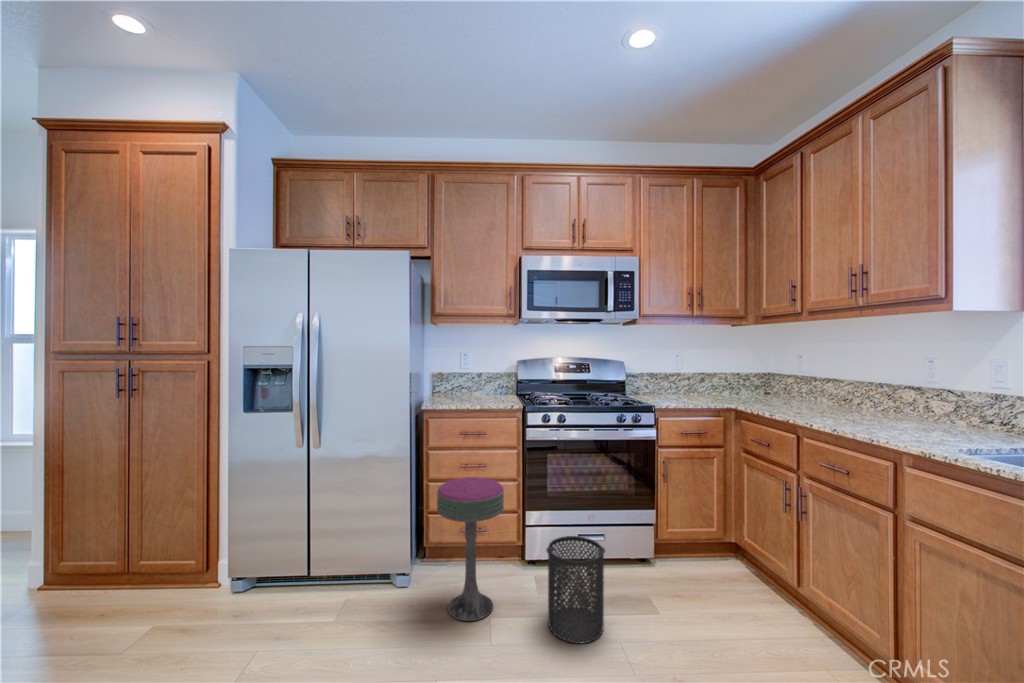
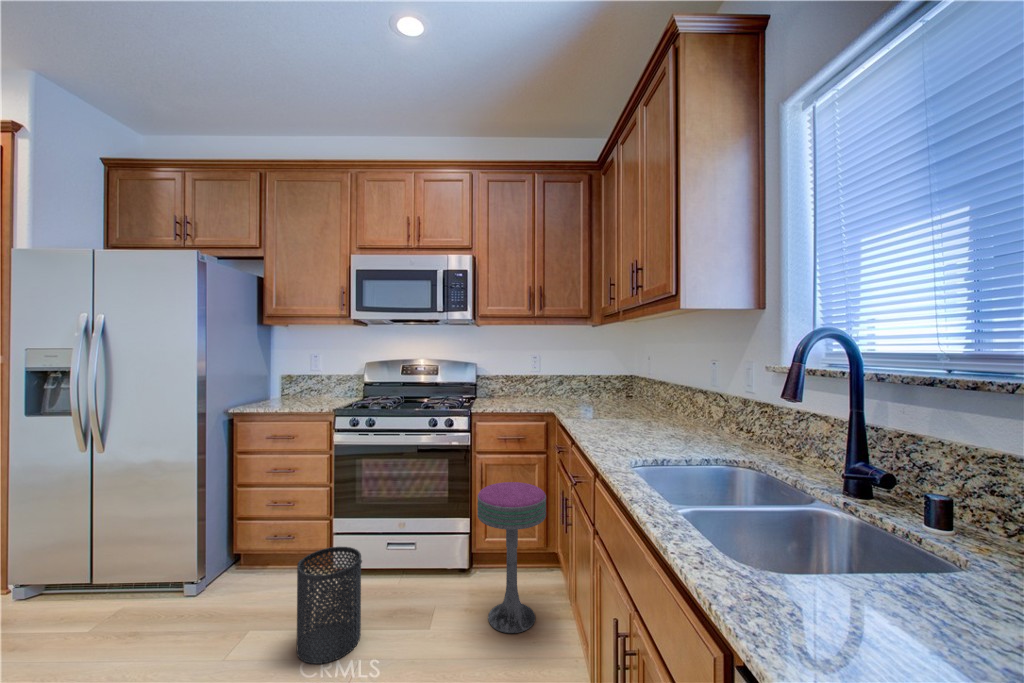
bar stool: present [437,477,504,621] -> present [477,482,546,633]

